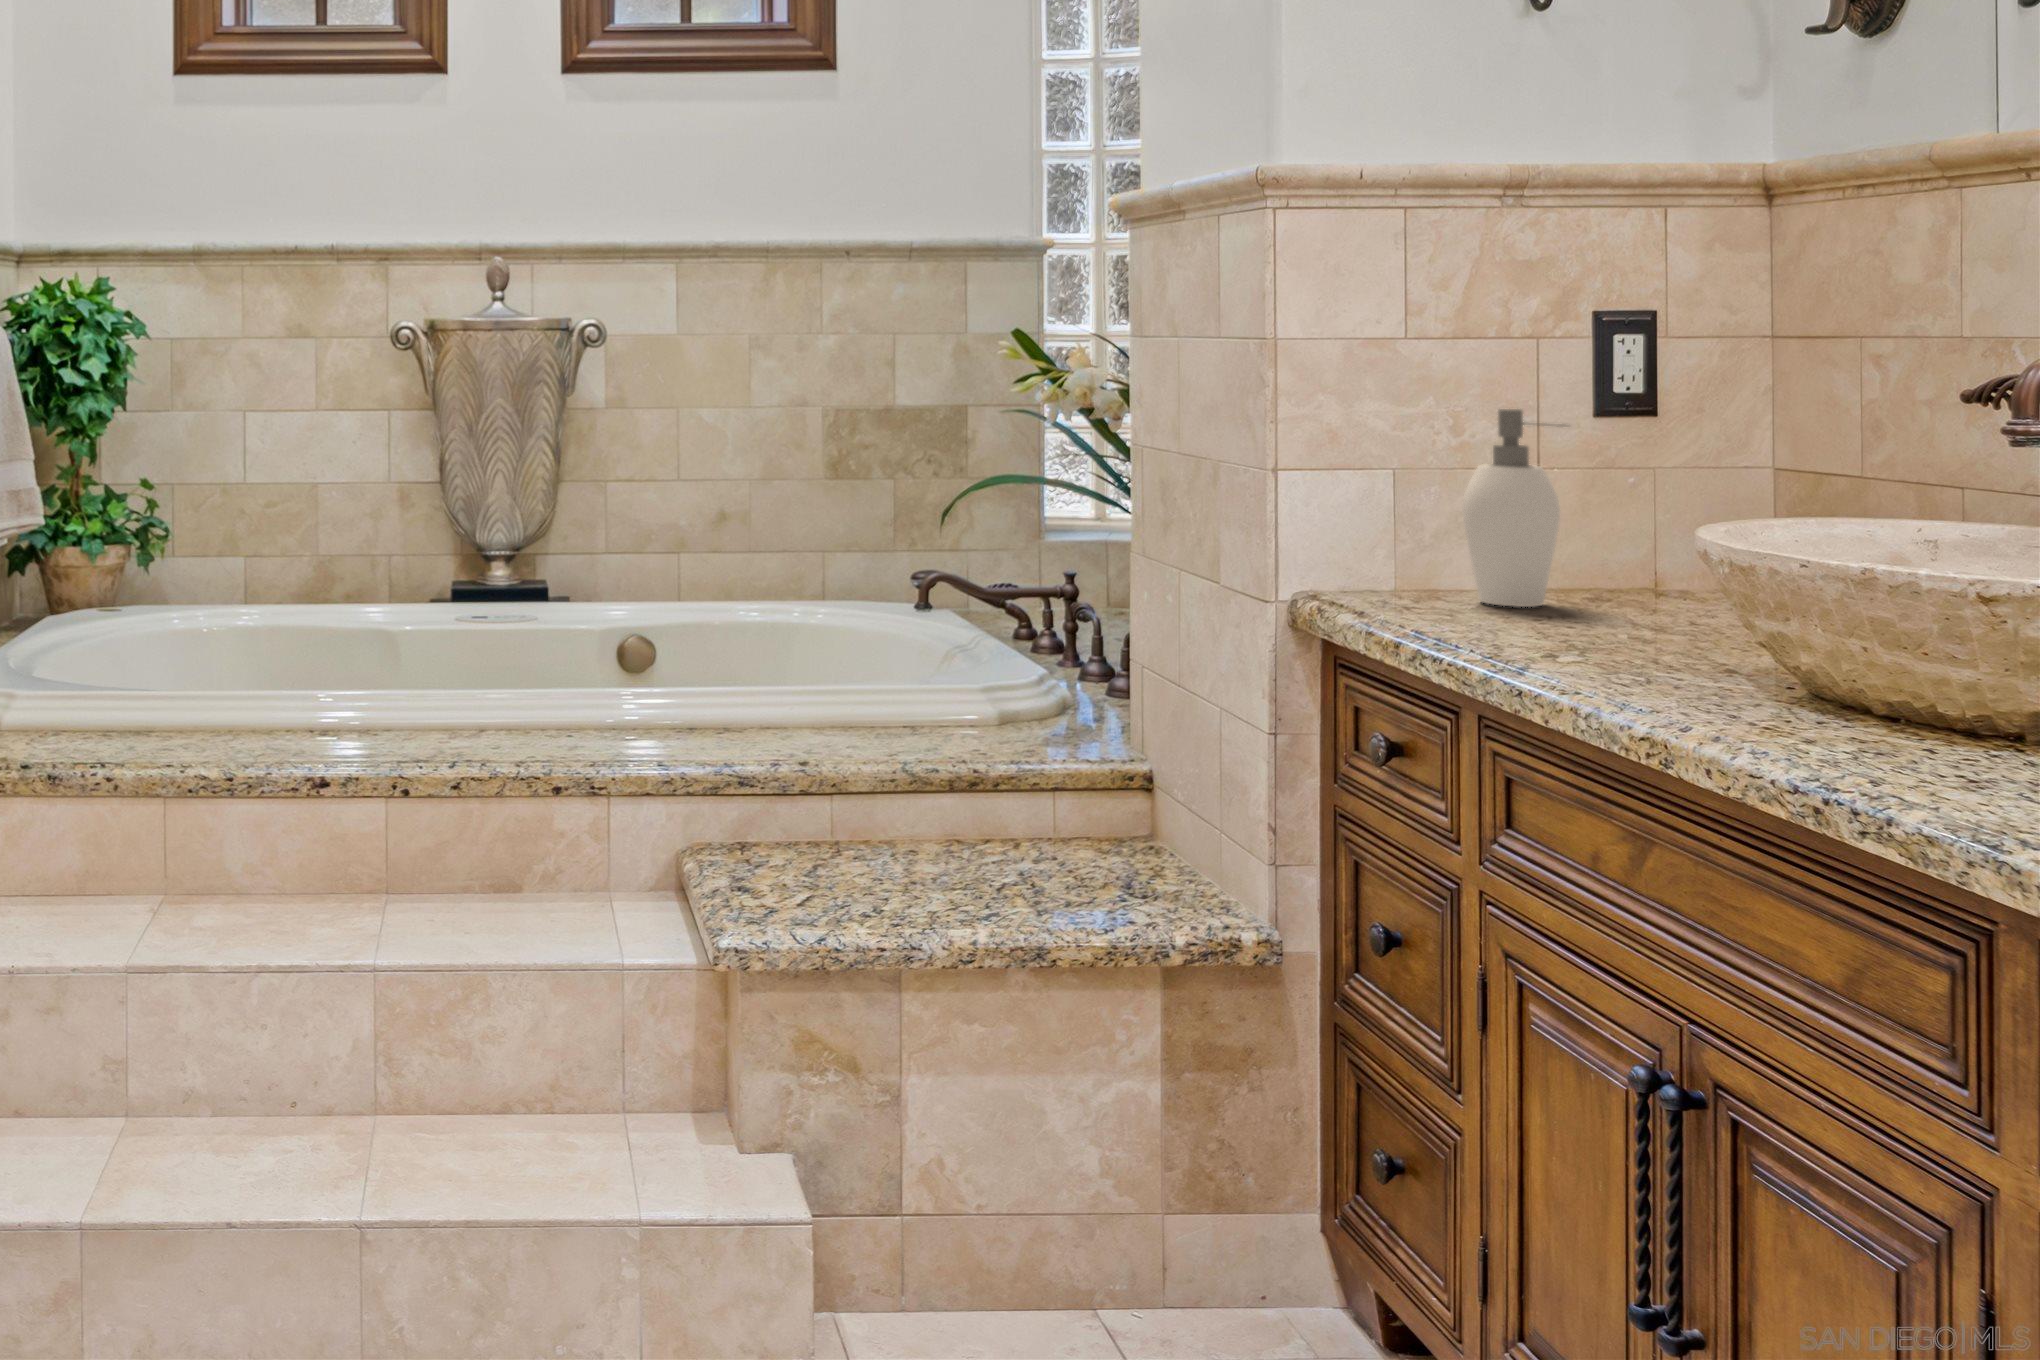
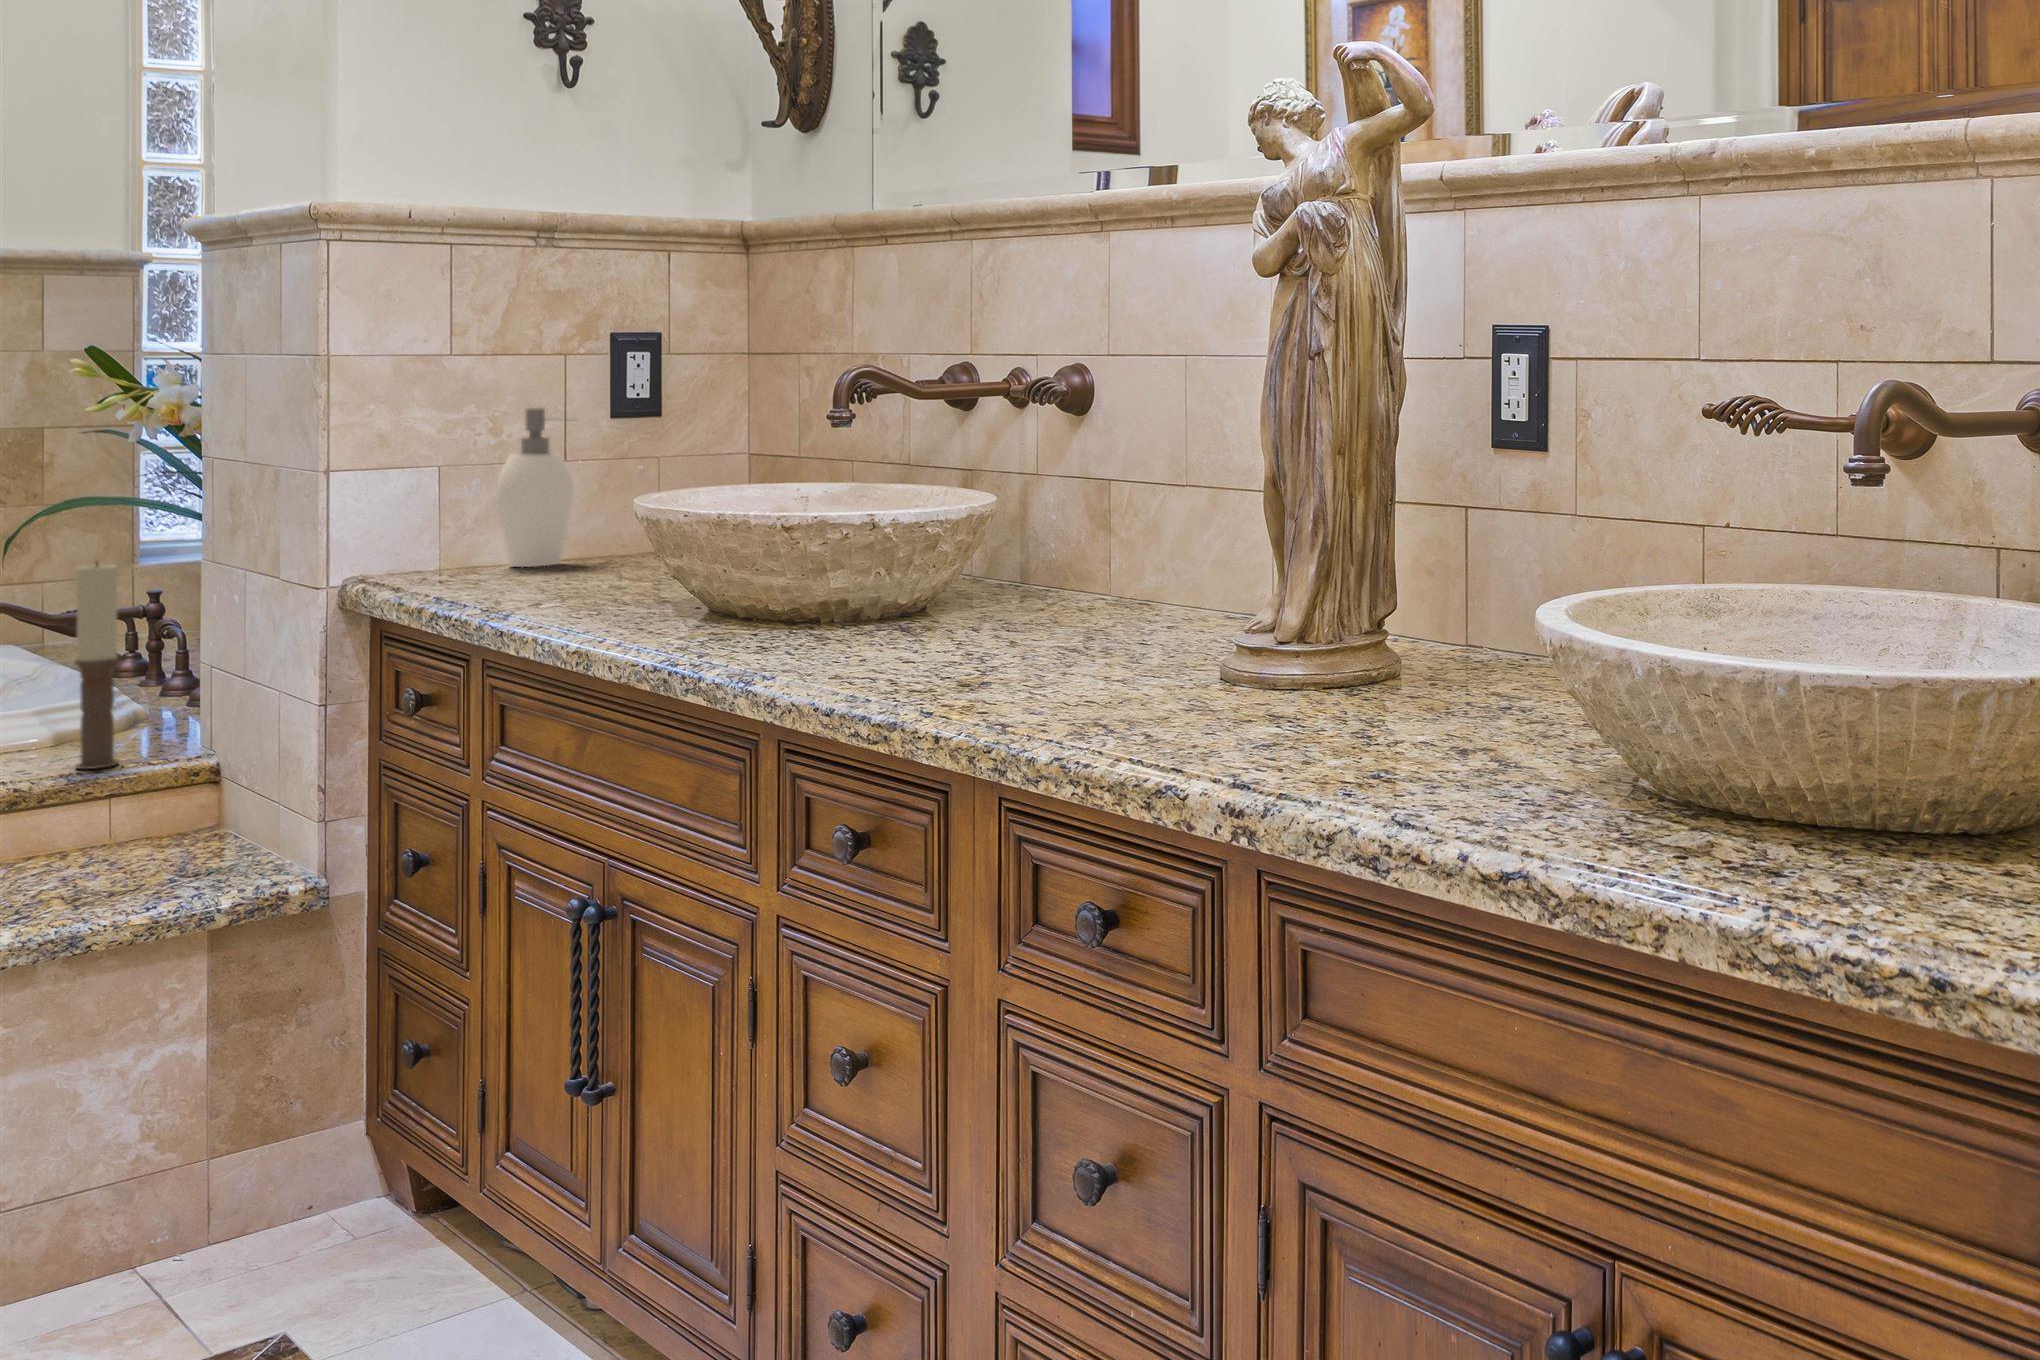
candle: none [1025,544,1061,751] -> present [75,564,119,769]

